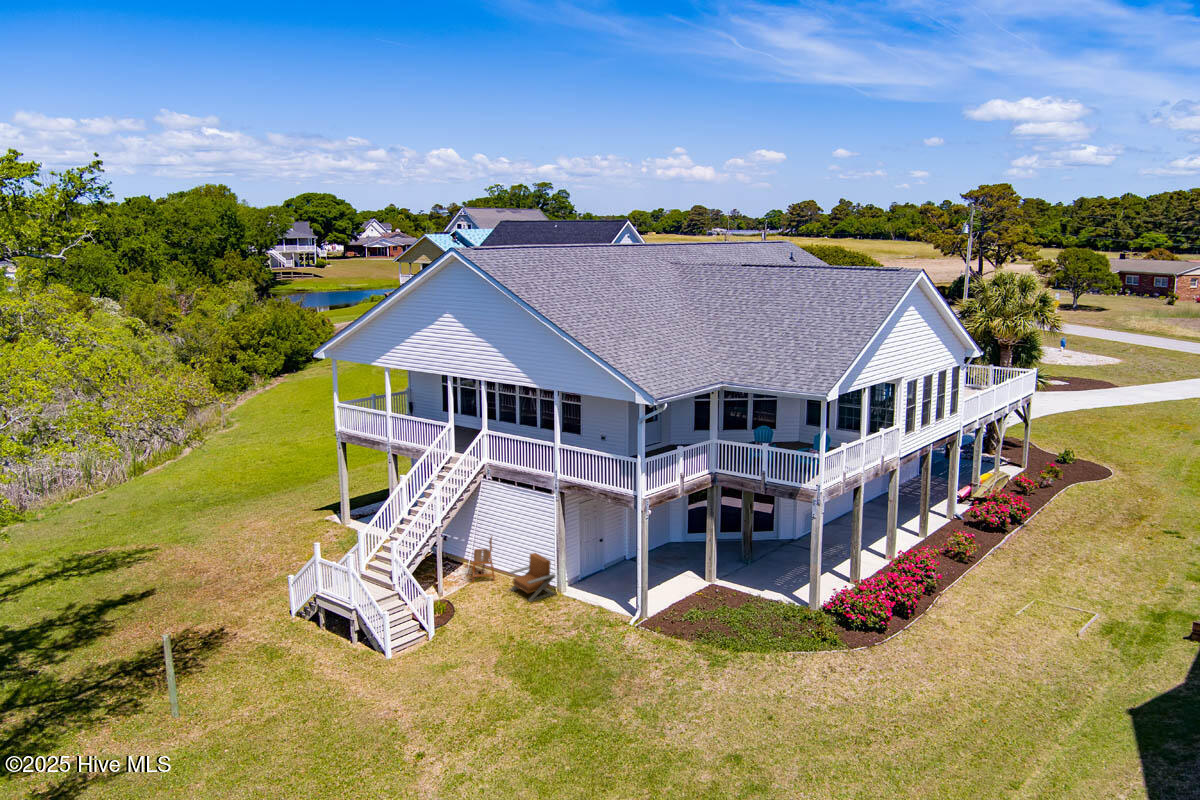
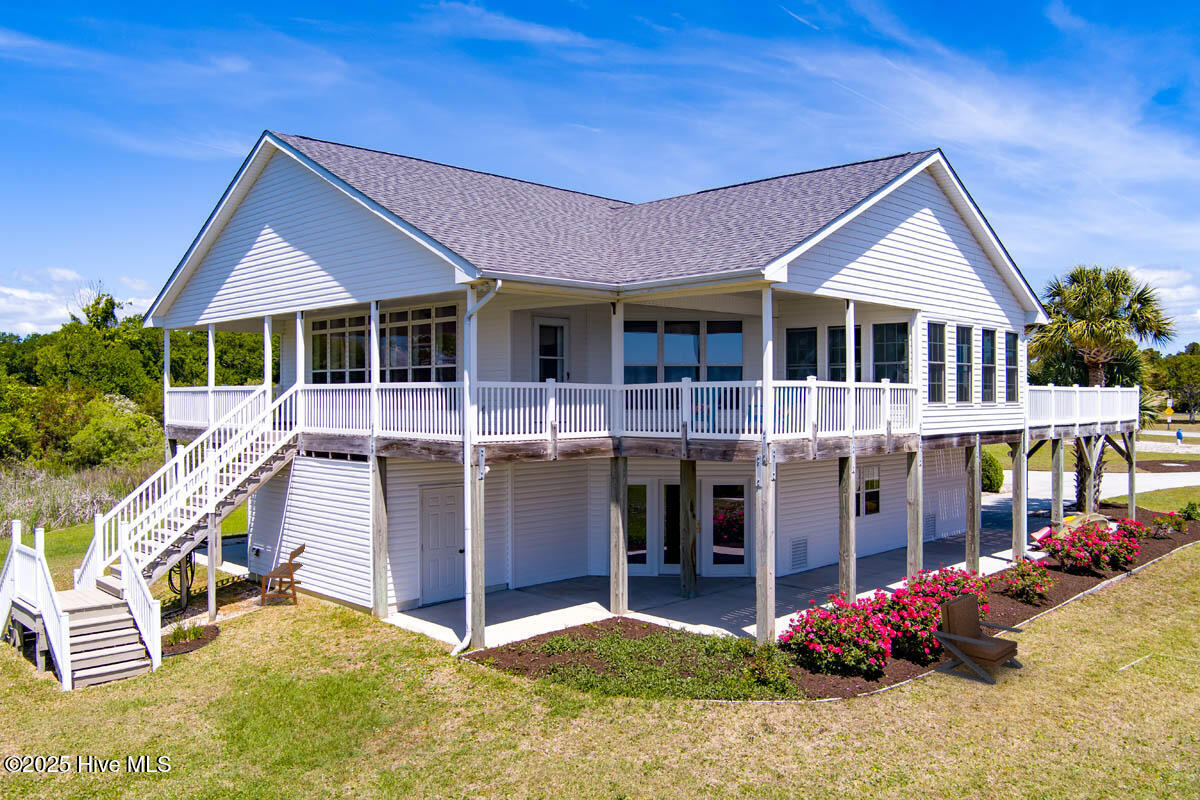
lounge chair: present [510,553,555,602] -> present [932,594,1023,685]

